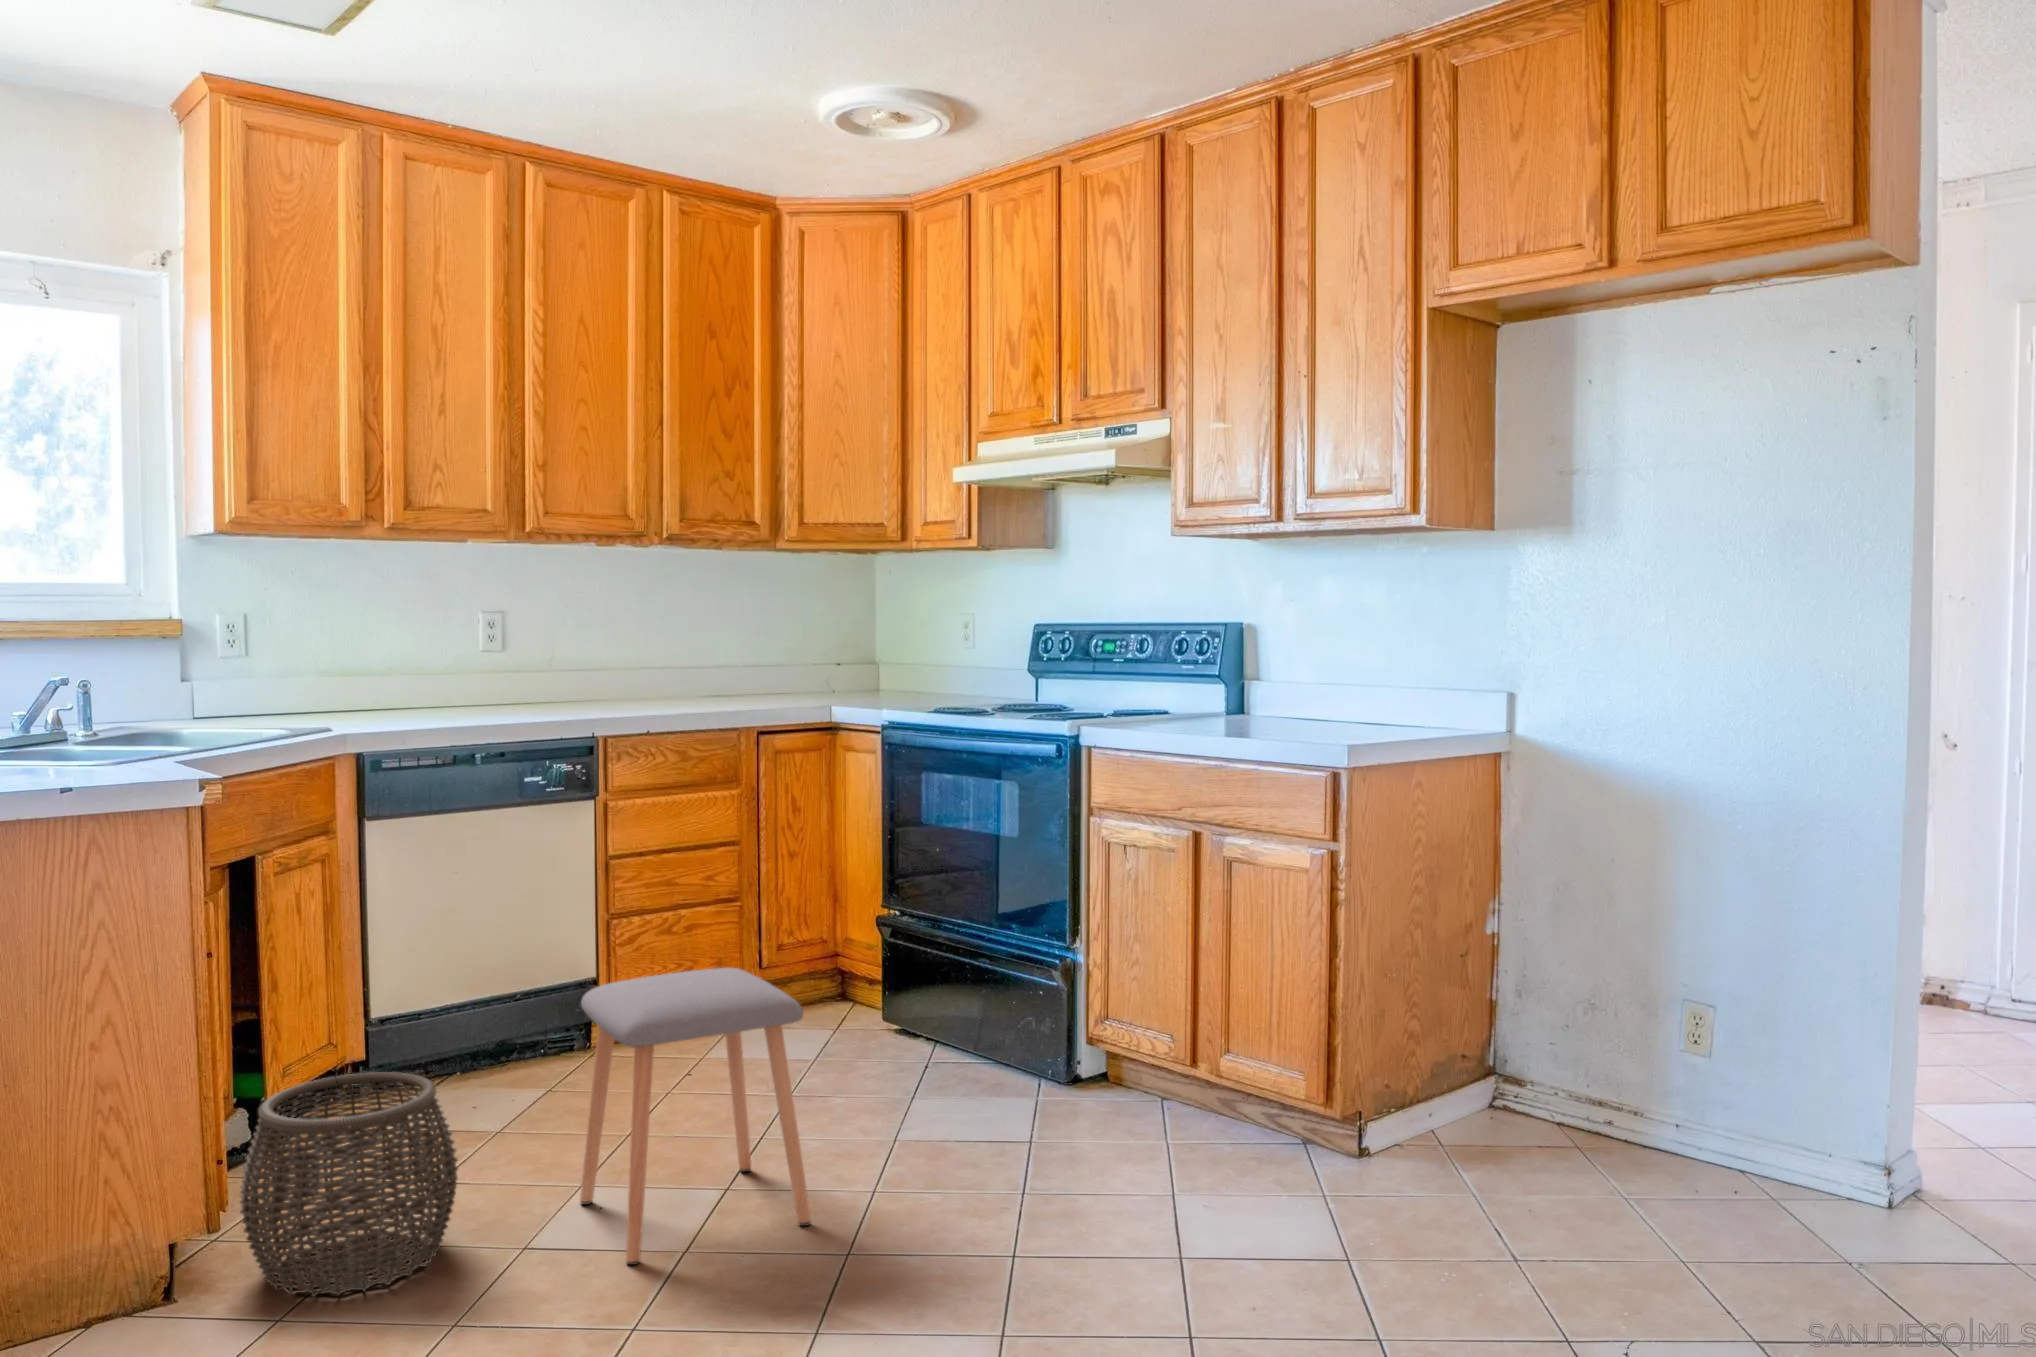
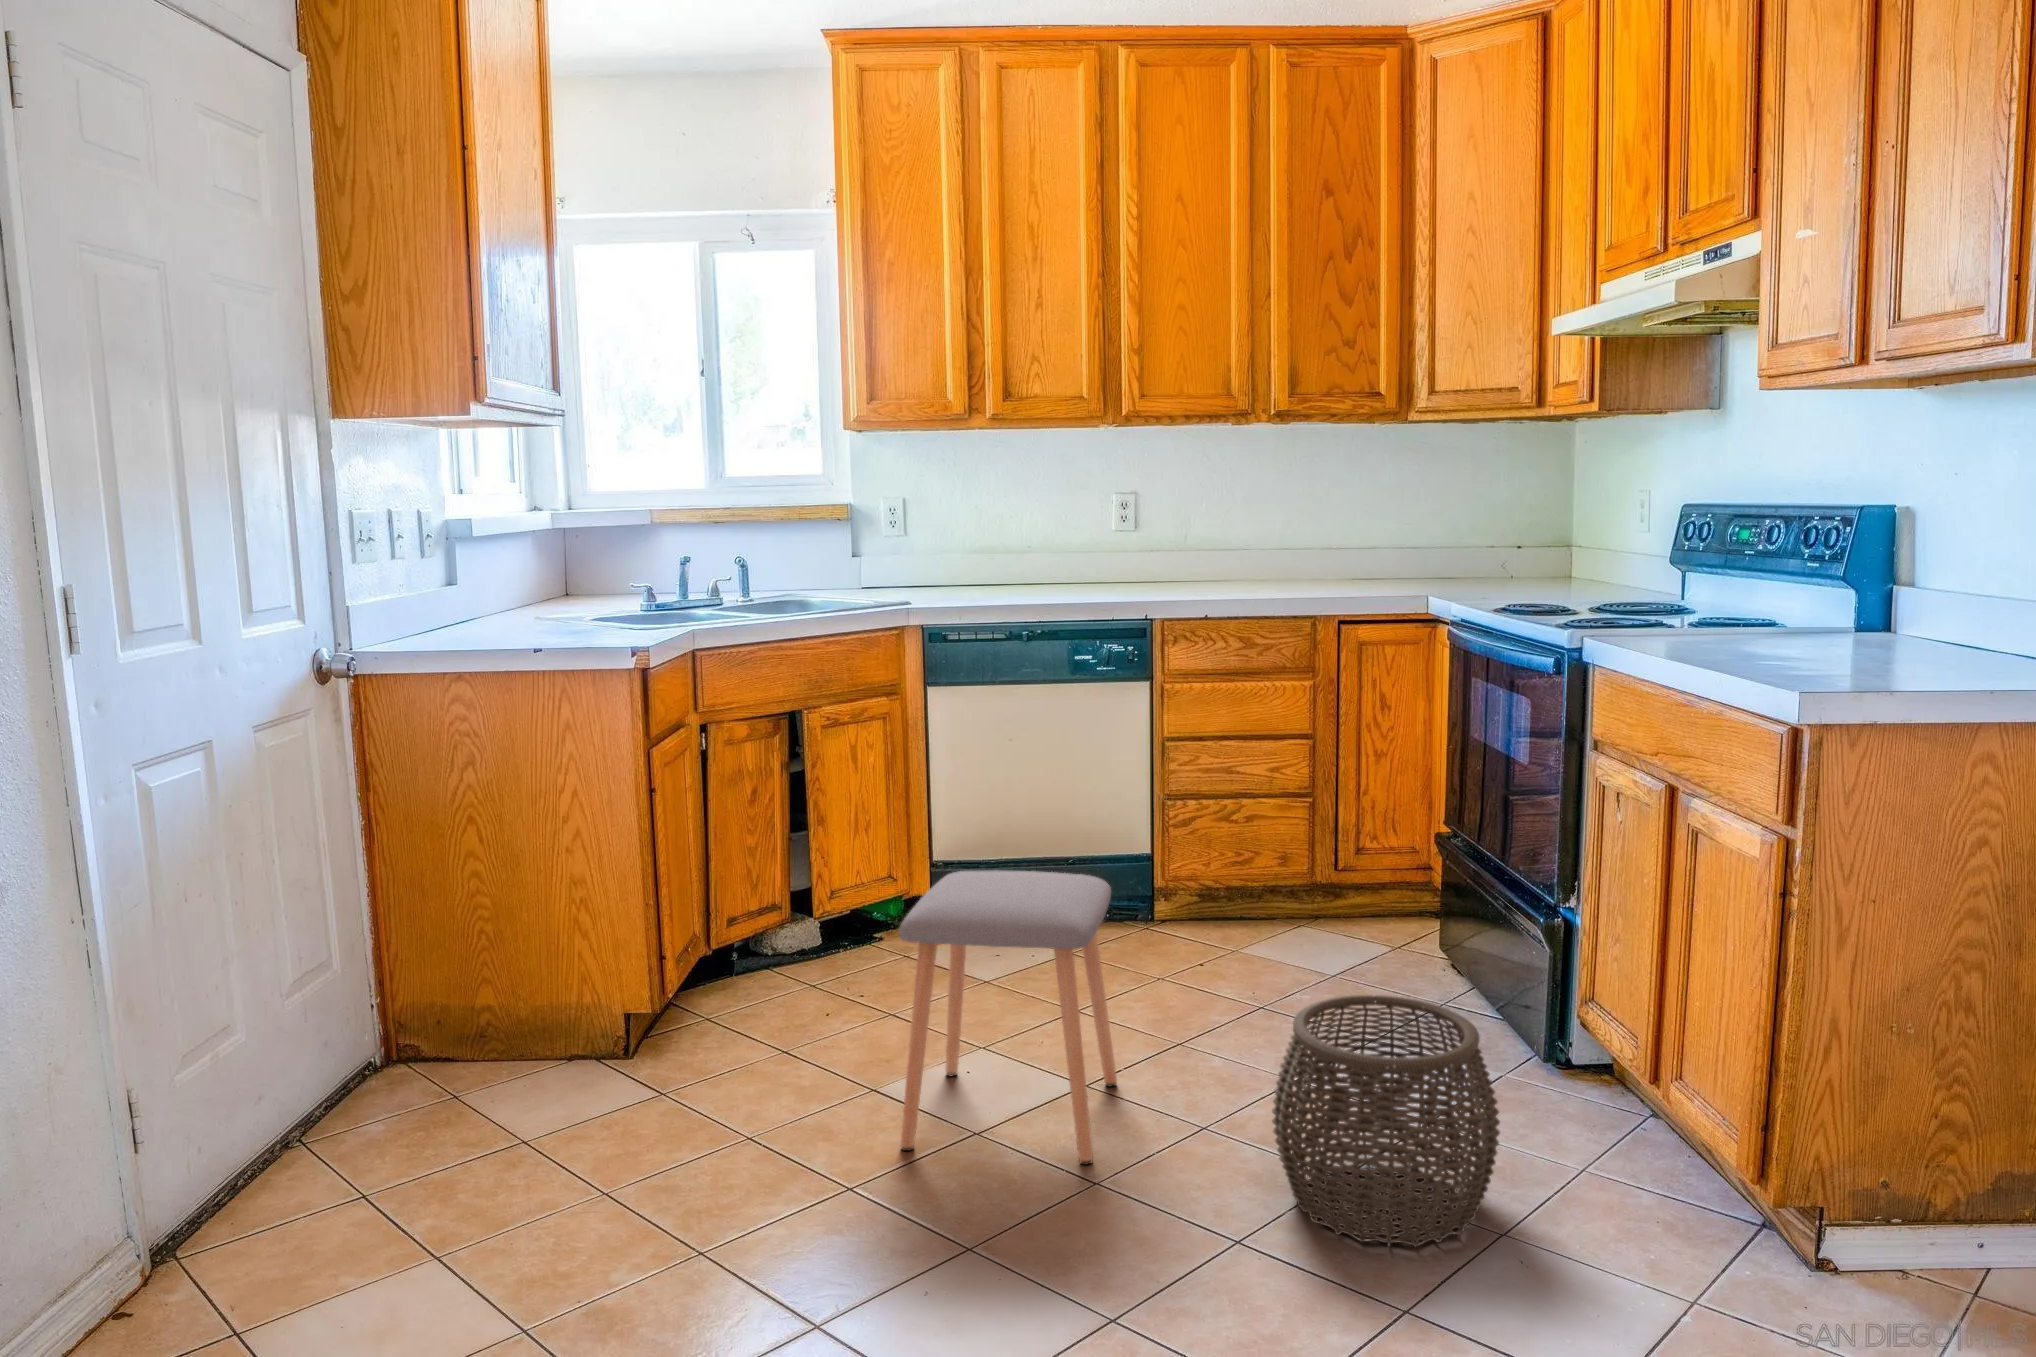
woven basket: present [240,1072,458,1297] -> present [1272,995,1500,1247]

